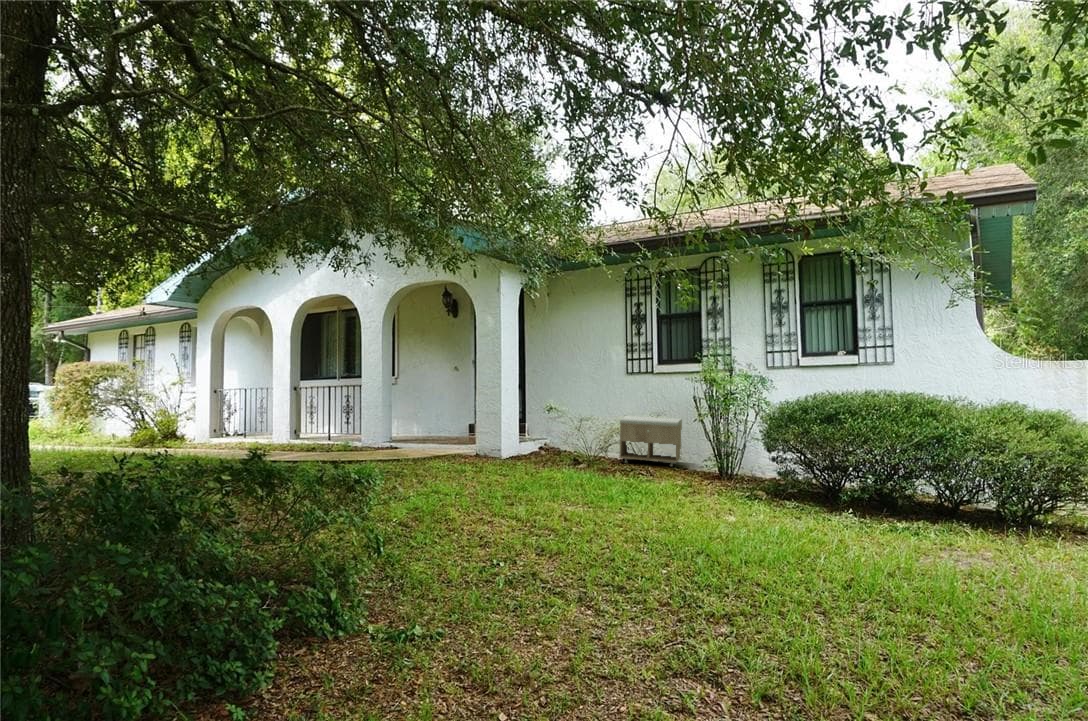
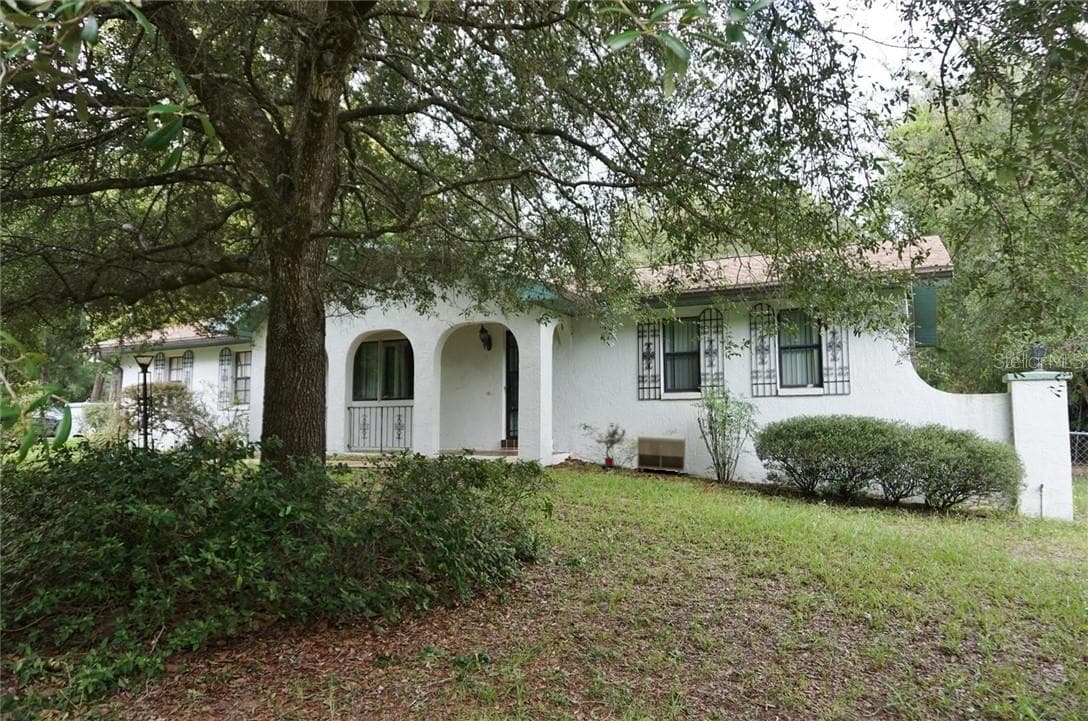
potted tree: none [572,402,609,456] -> present [596,423,625,467]

